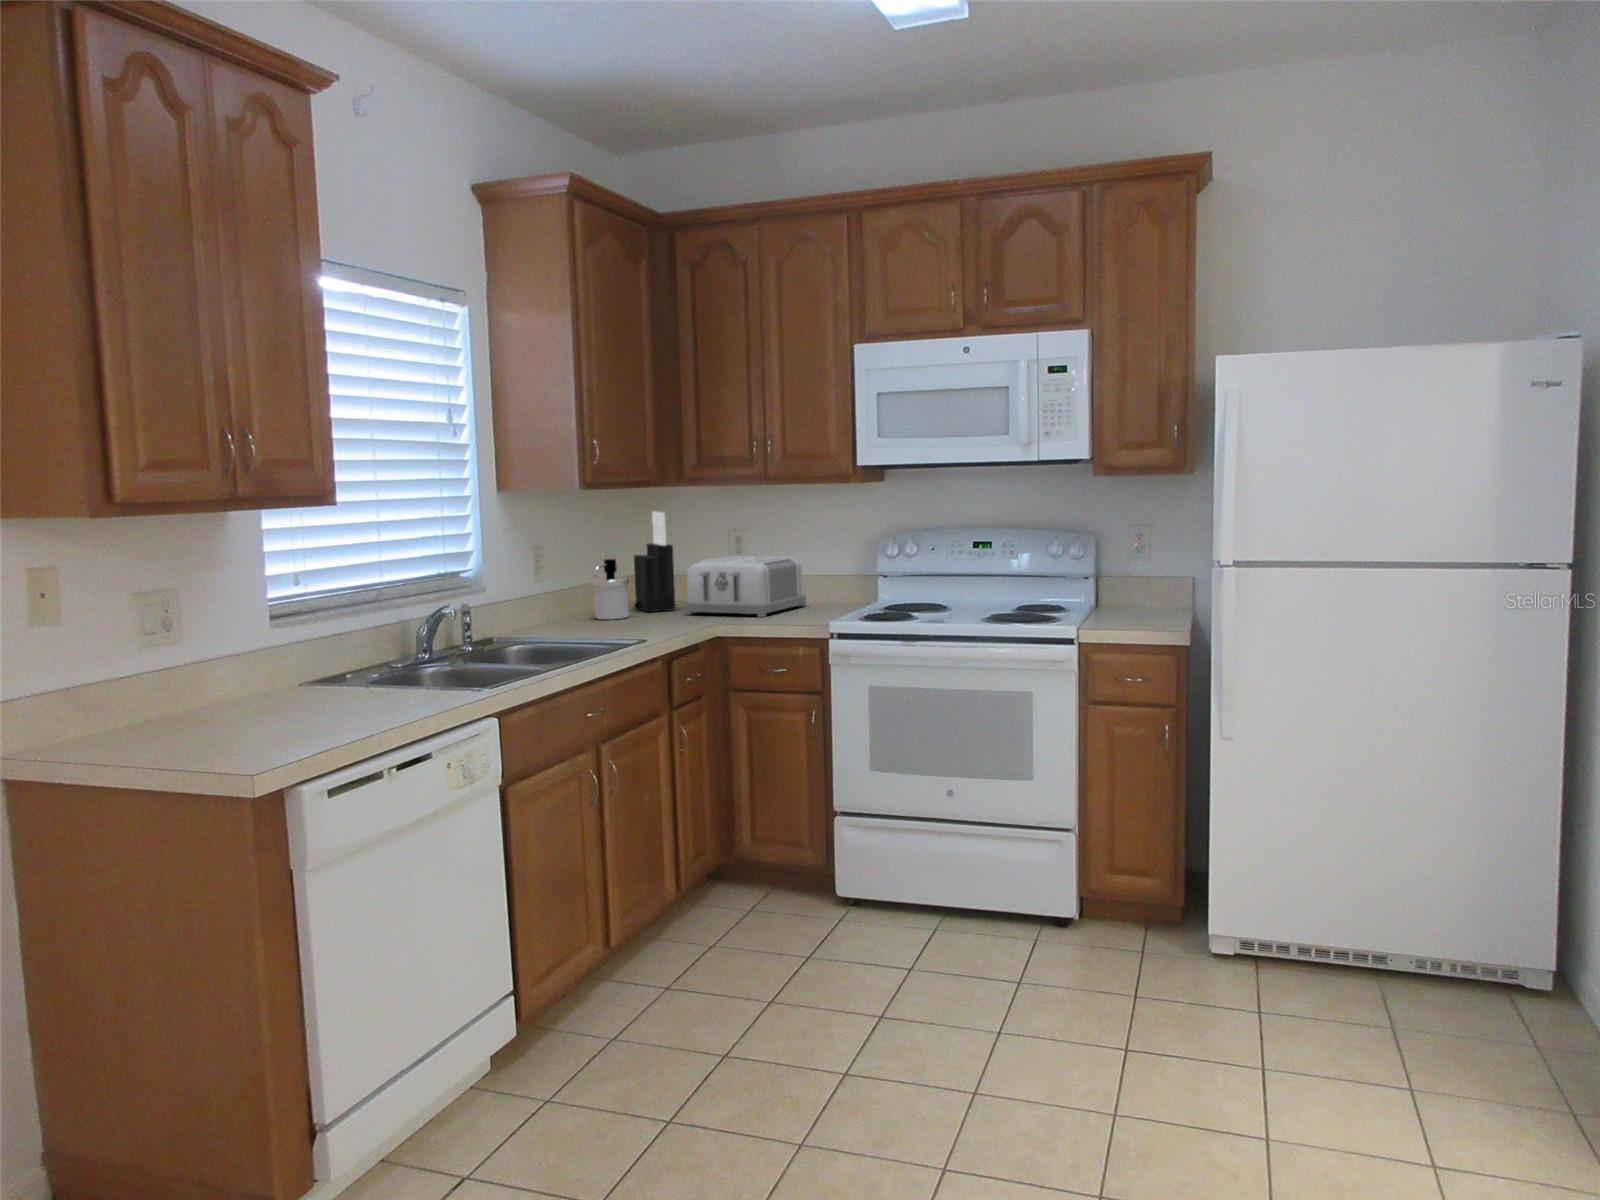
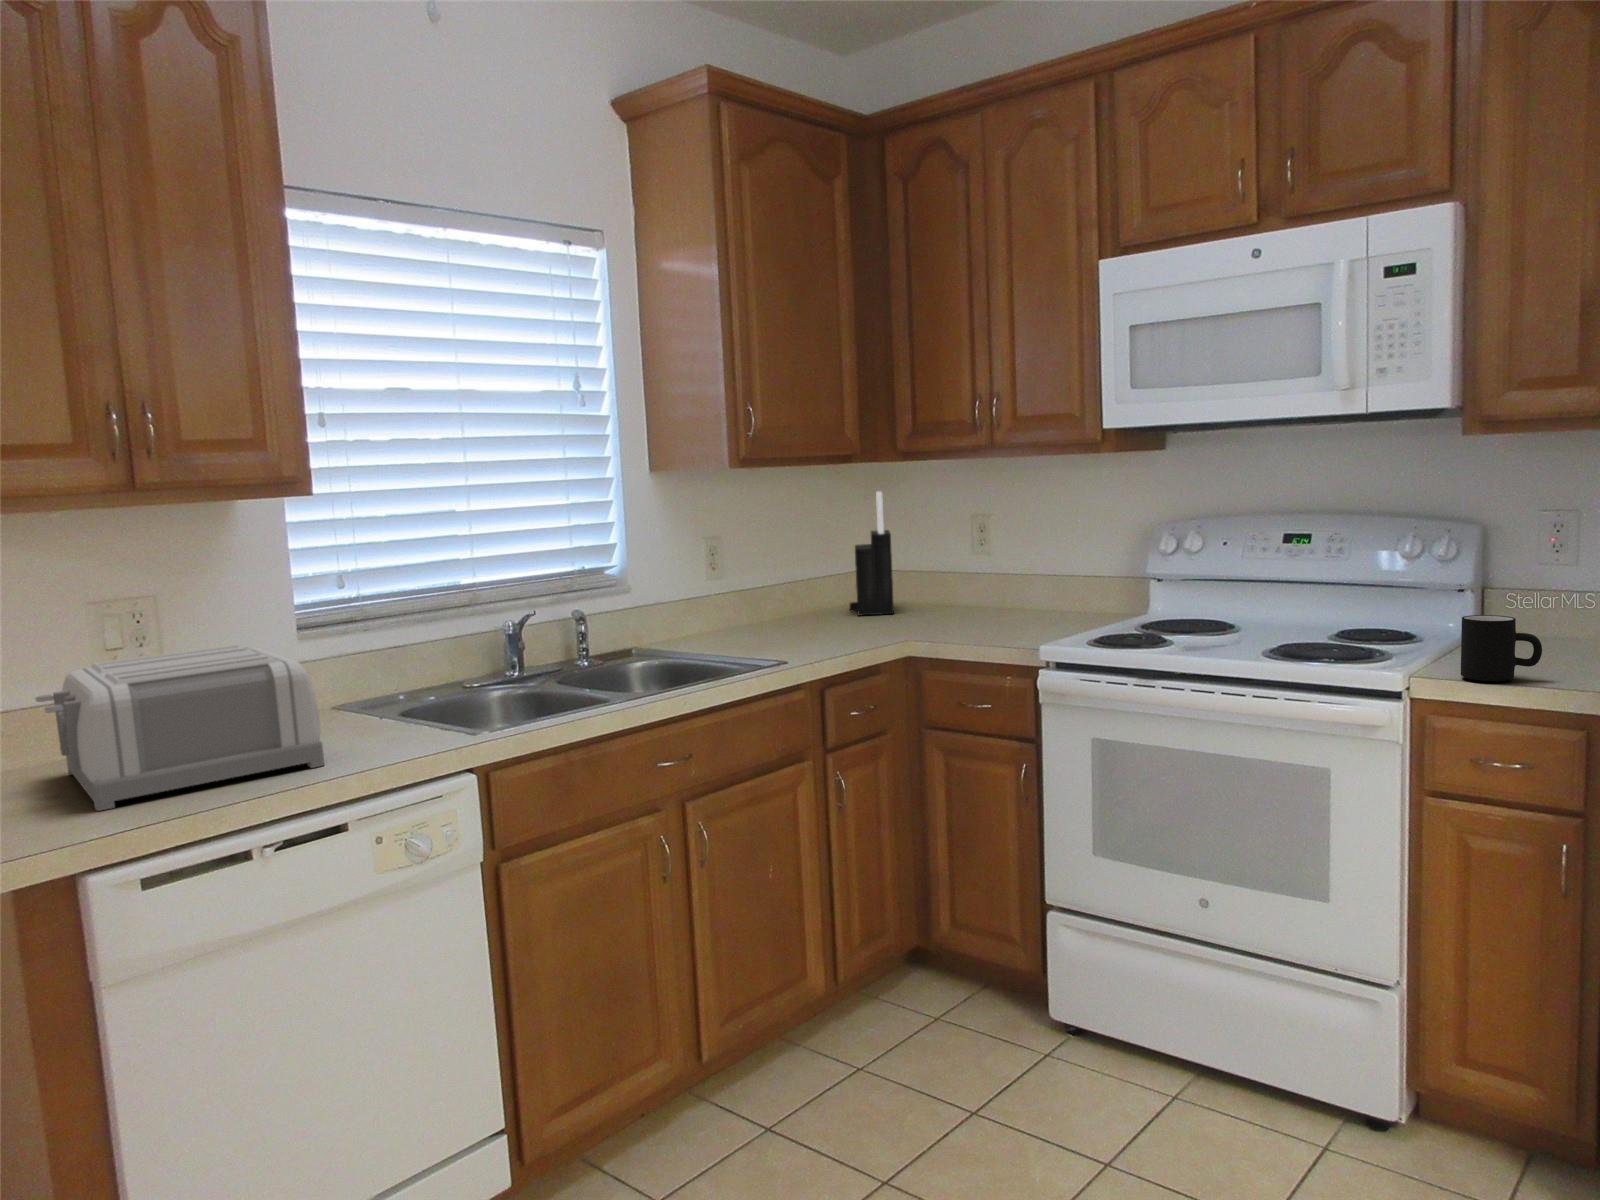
toaster: present [685,556,806,617] -> present [35,645,324,811]
soap dispenser: present [593,559,629,619] -> none [778,551,830,624]
mug: none [1106,587,1149,626] -> present [1461,615,1542,681]

